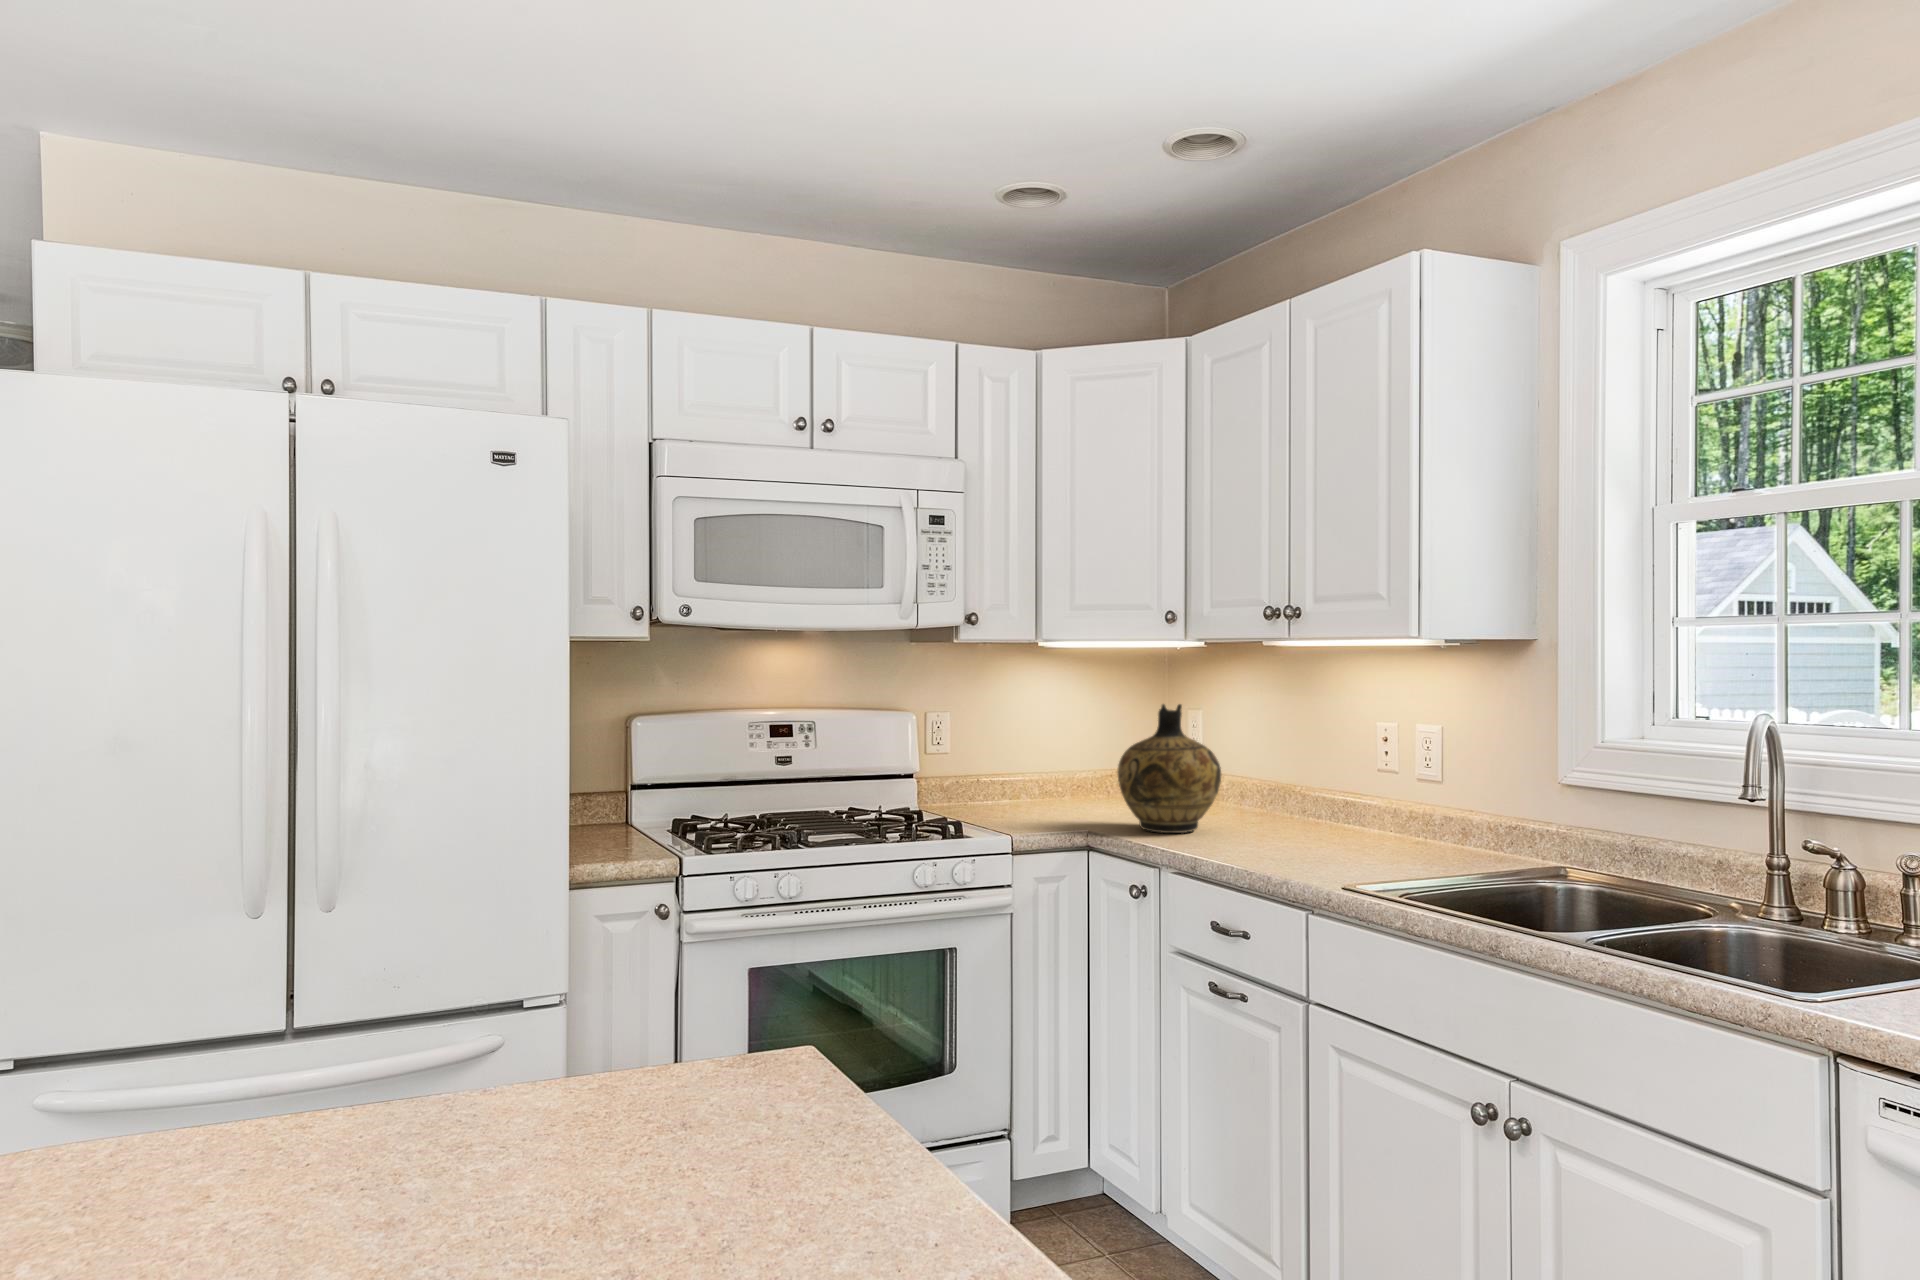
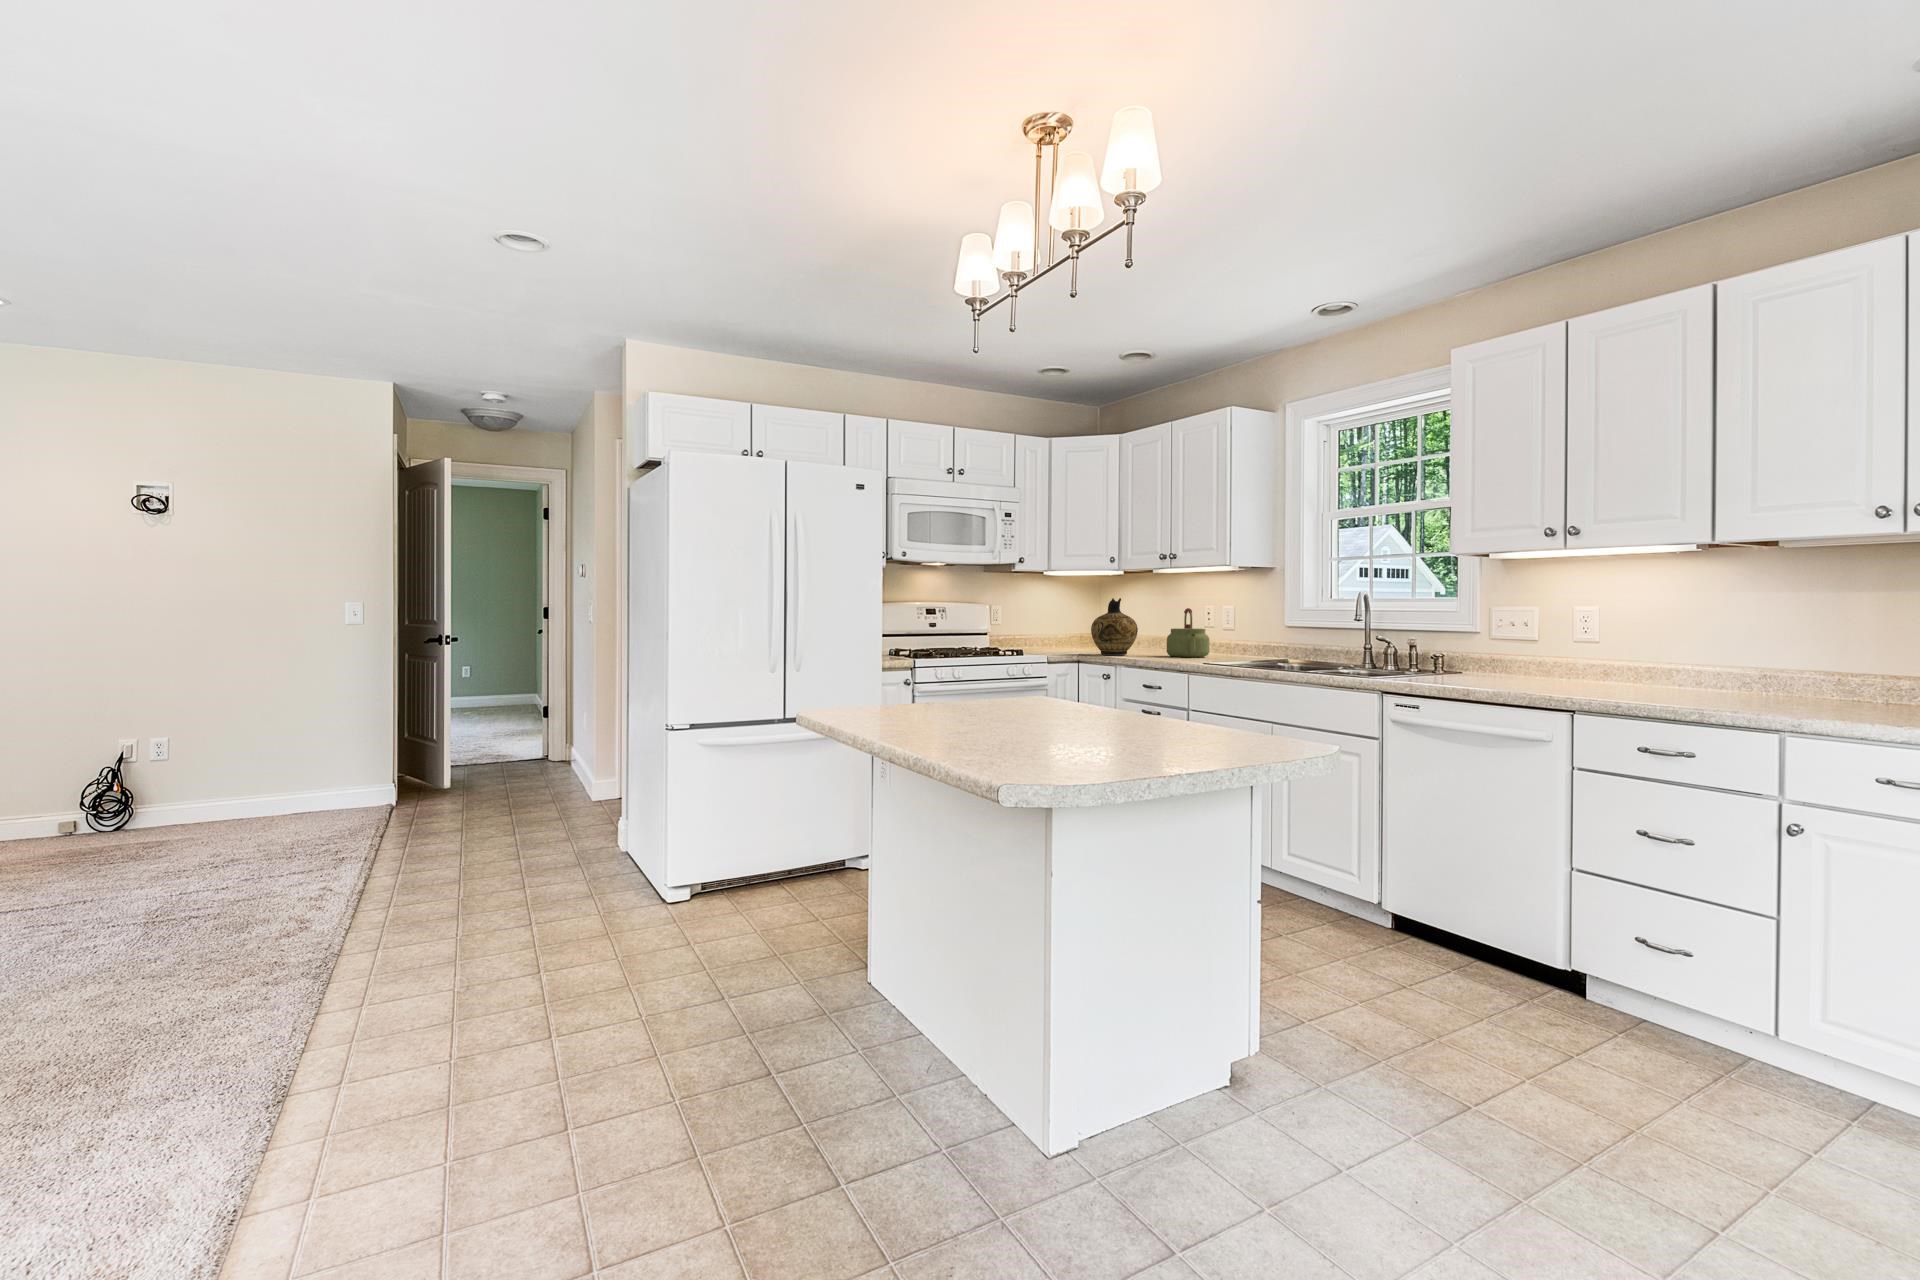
kettle: none [1286,728,1385,844] -> present [1166,608,1209,657]

